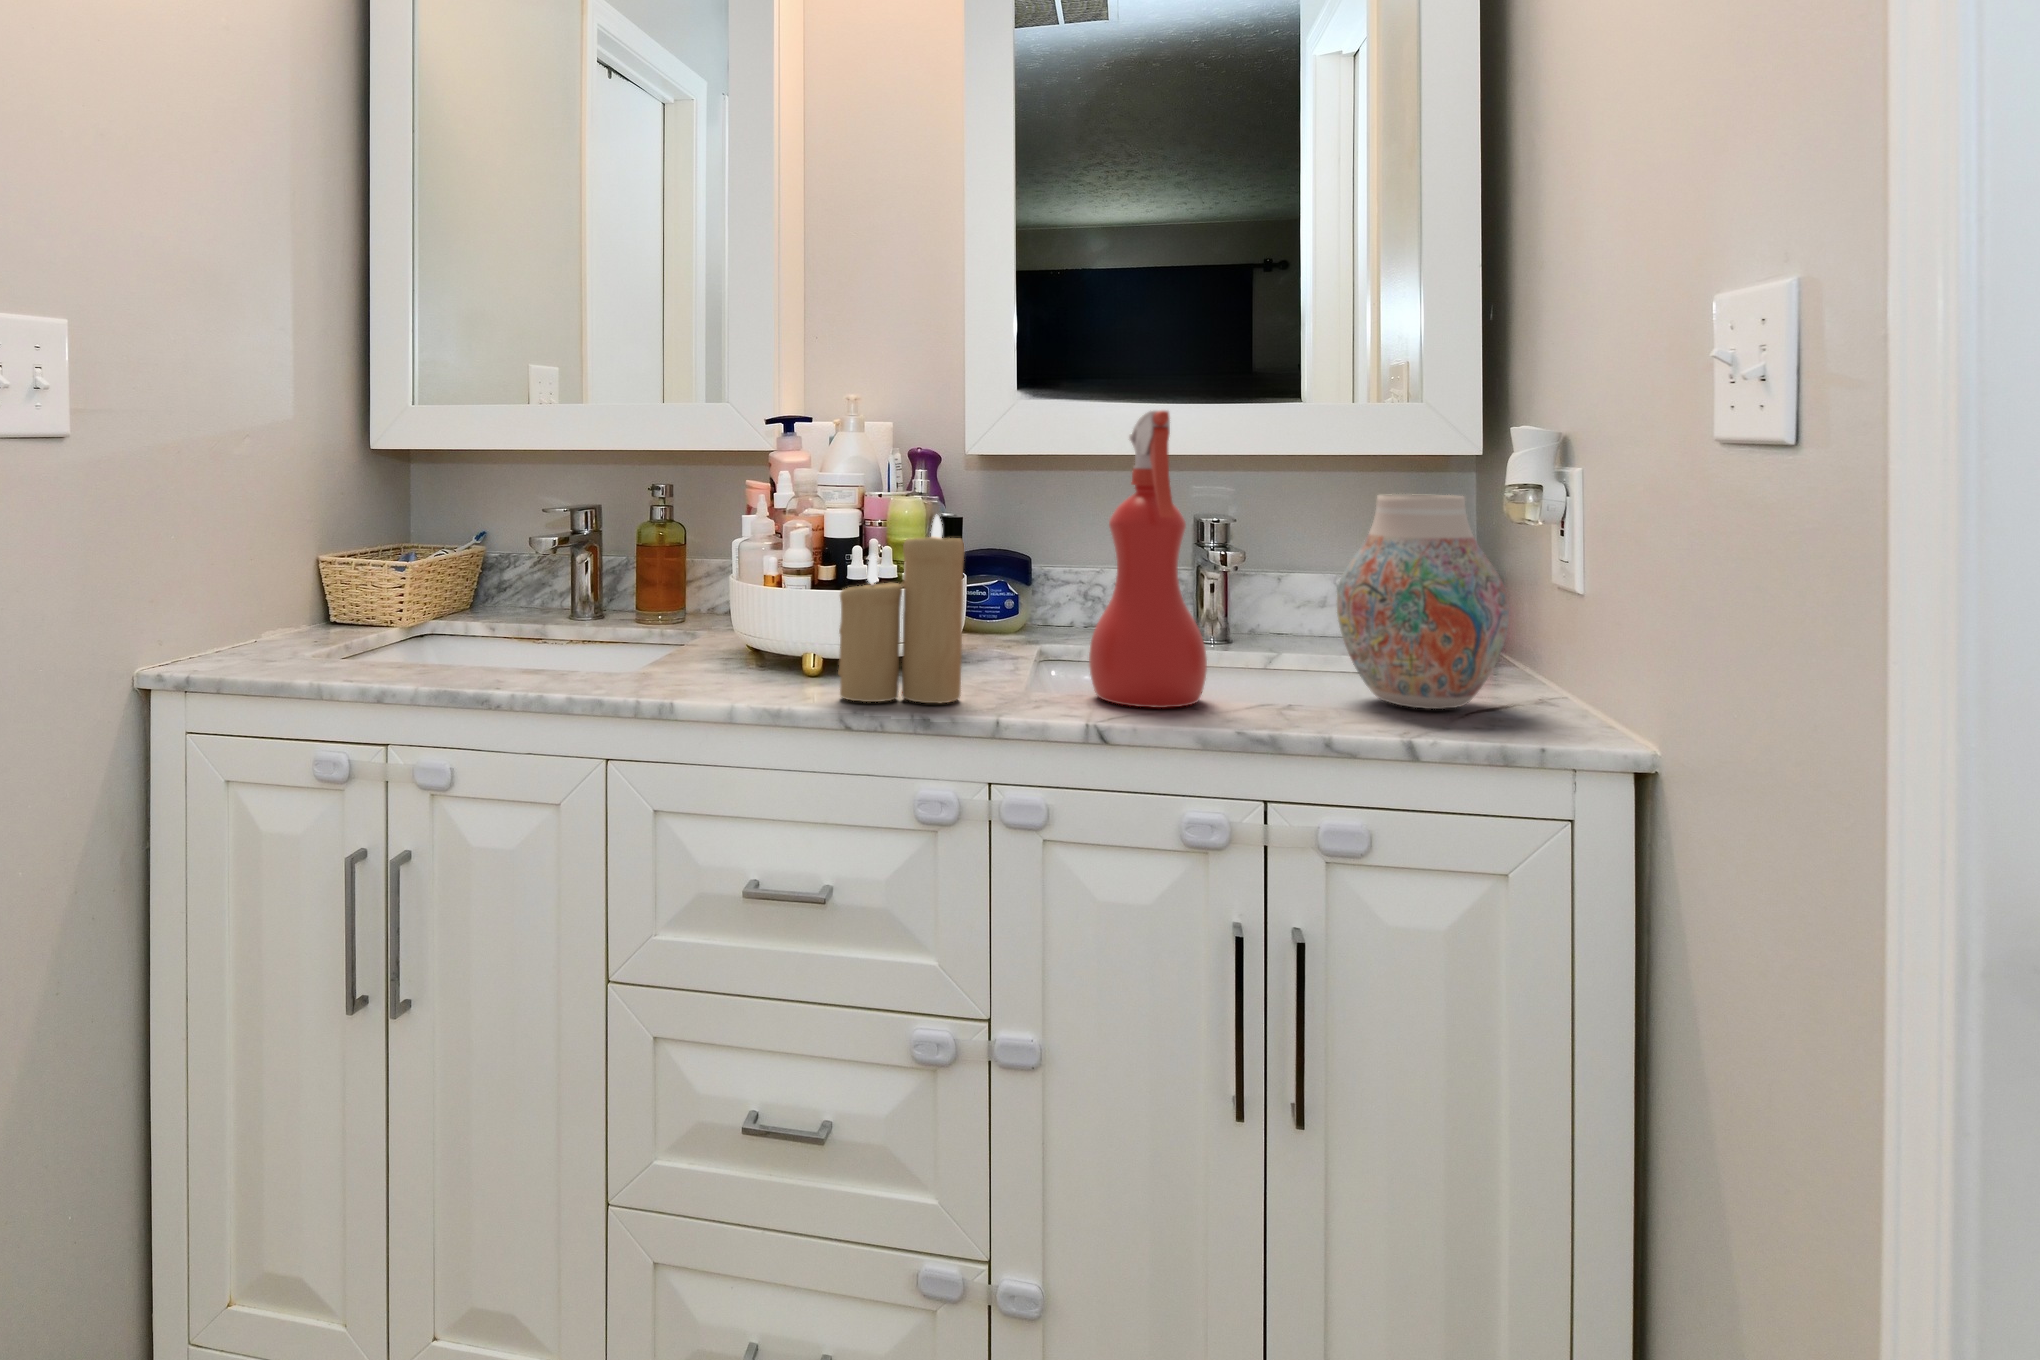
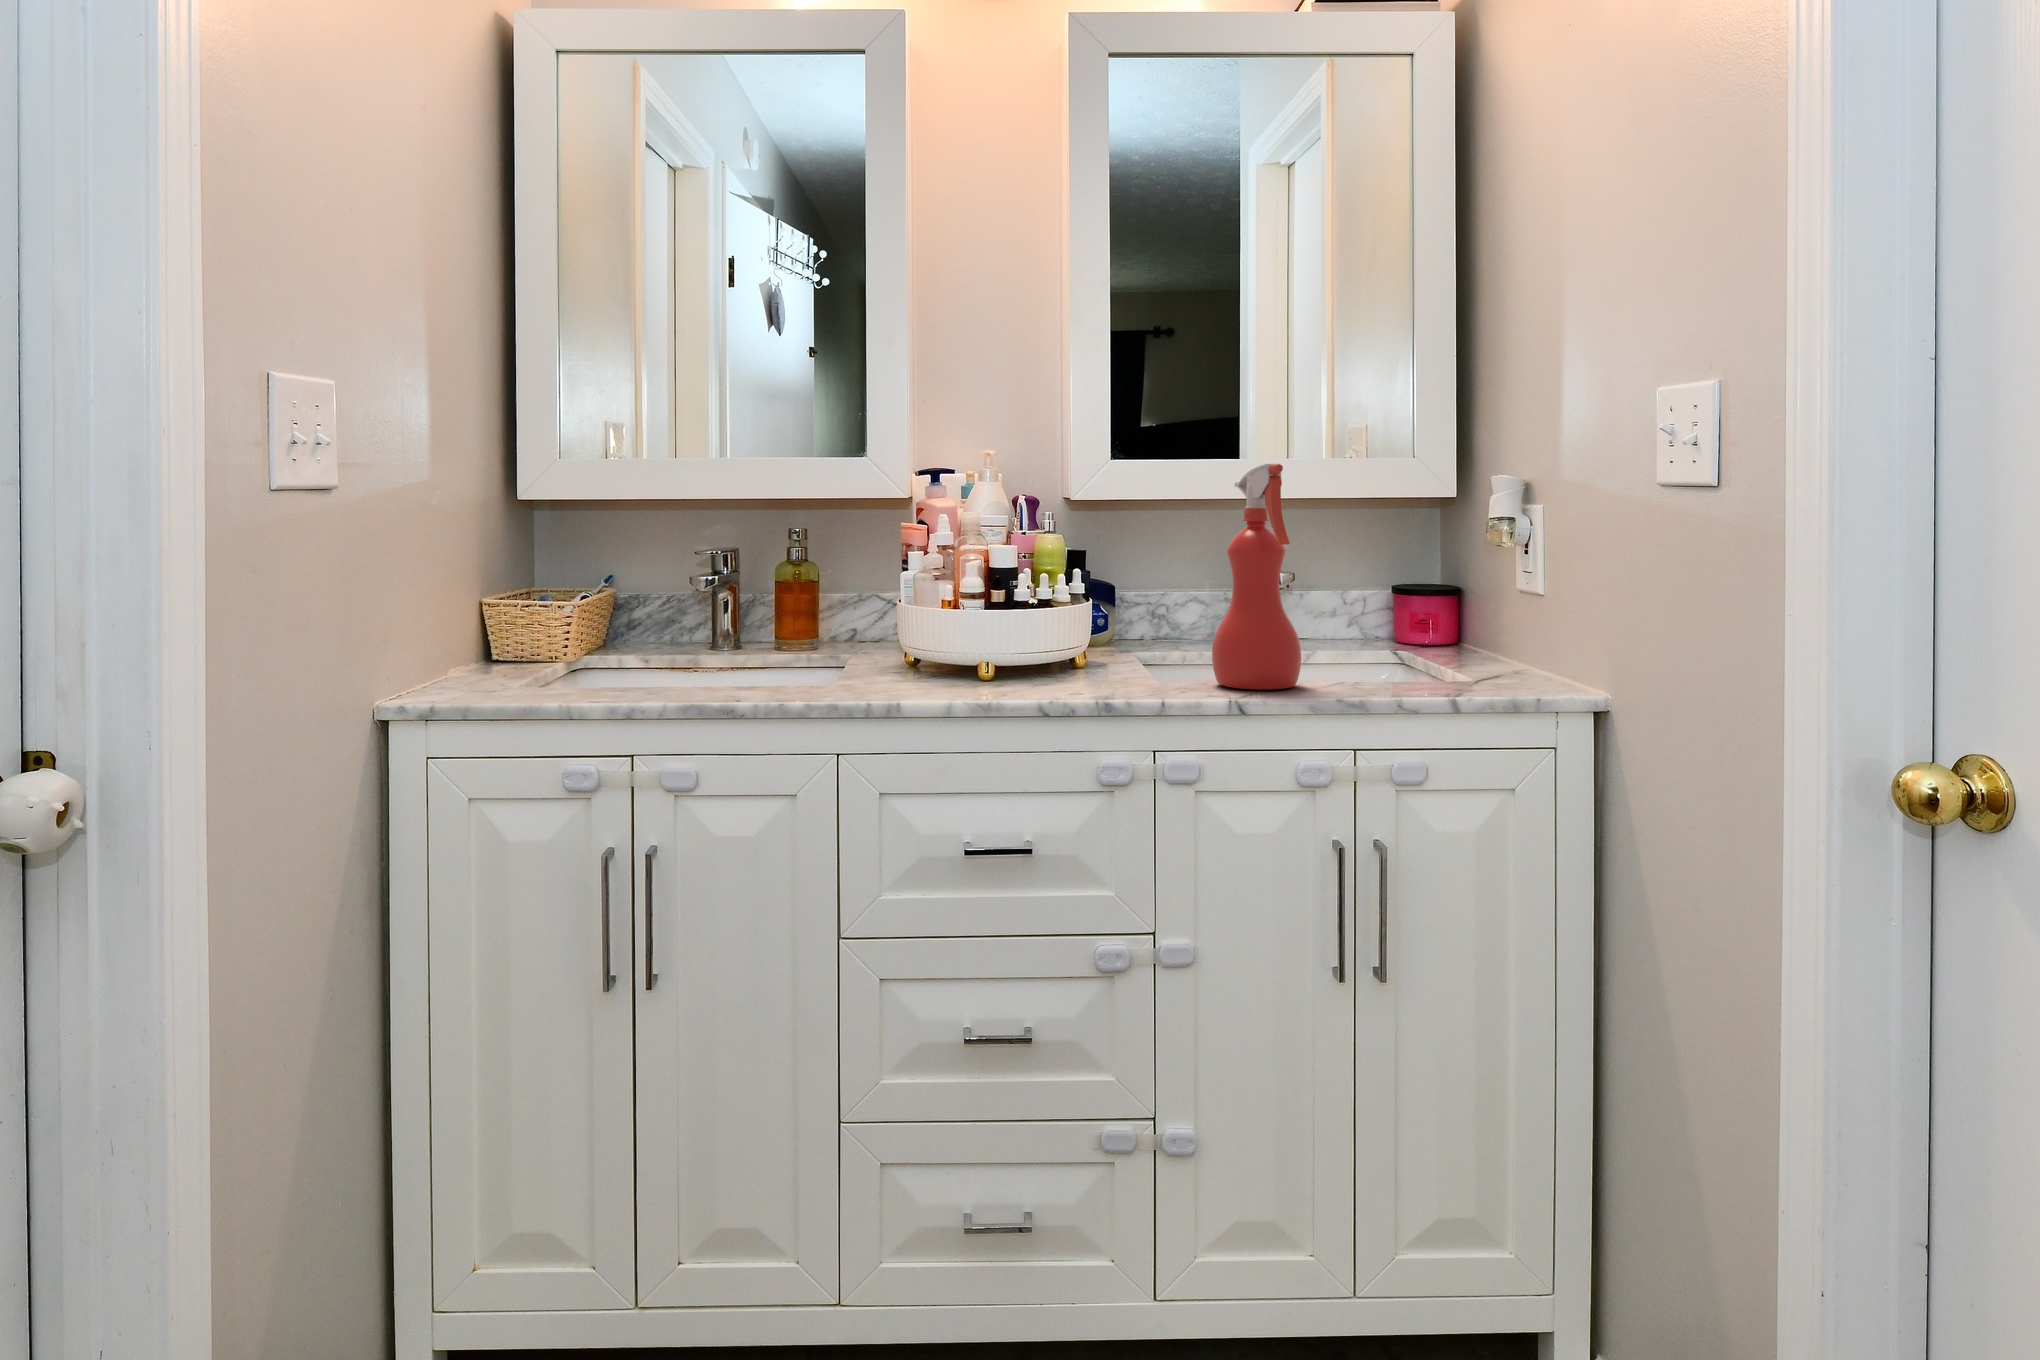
vase: present [1337,494,1509,709] -> none [1384,527,1505,682]
candle: present [838,515,965,703] -> none [1027,546,1125,695]

